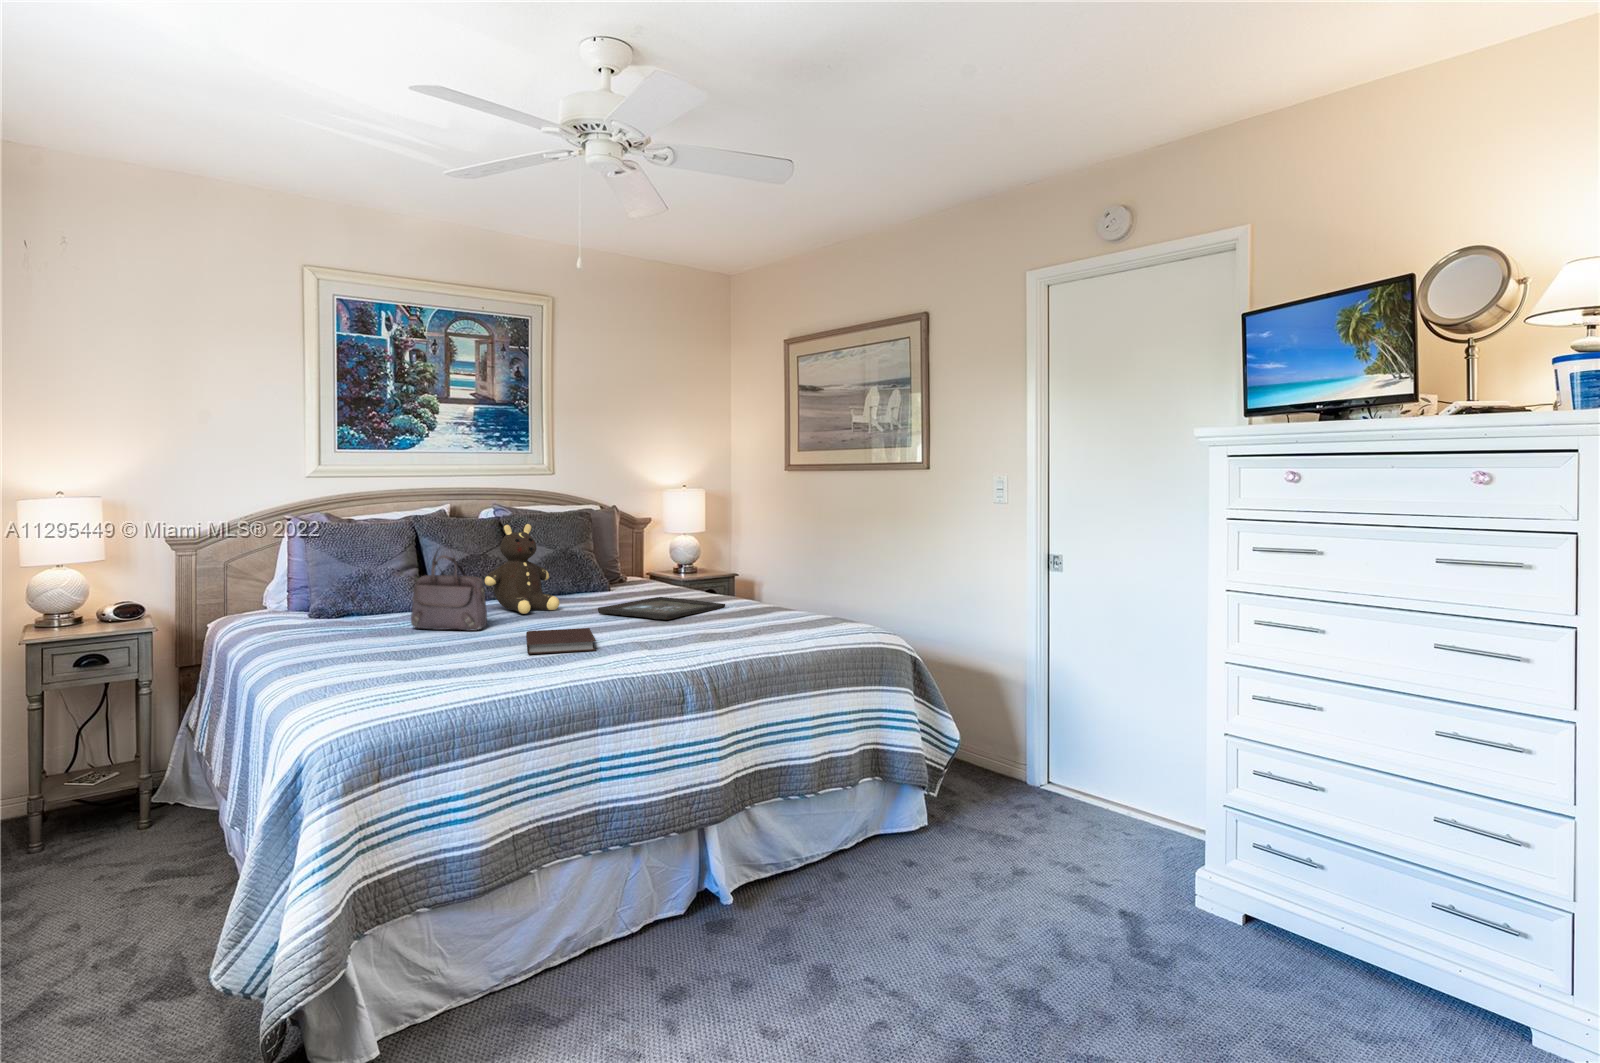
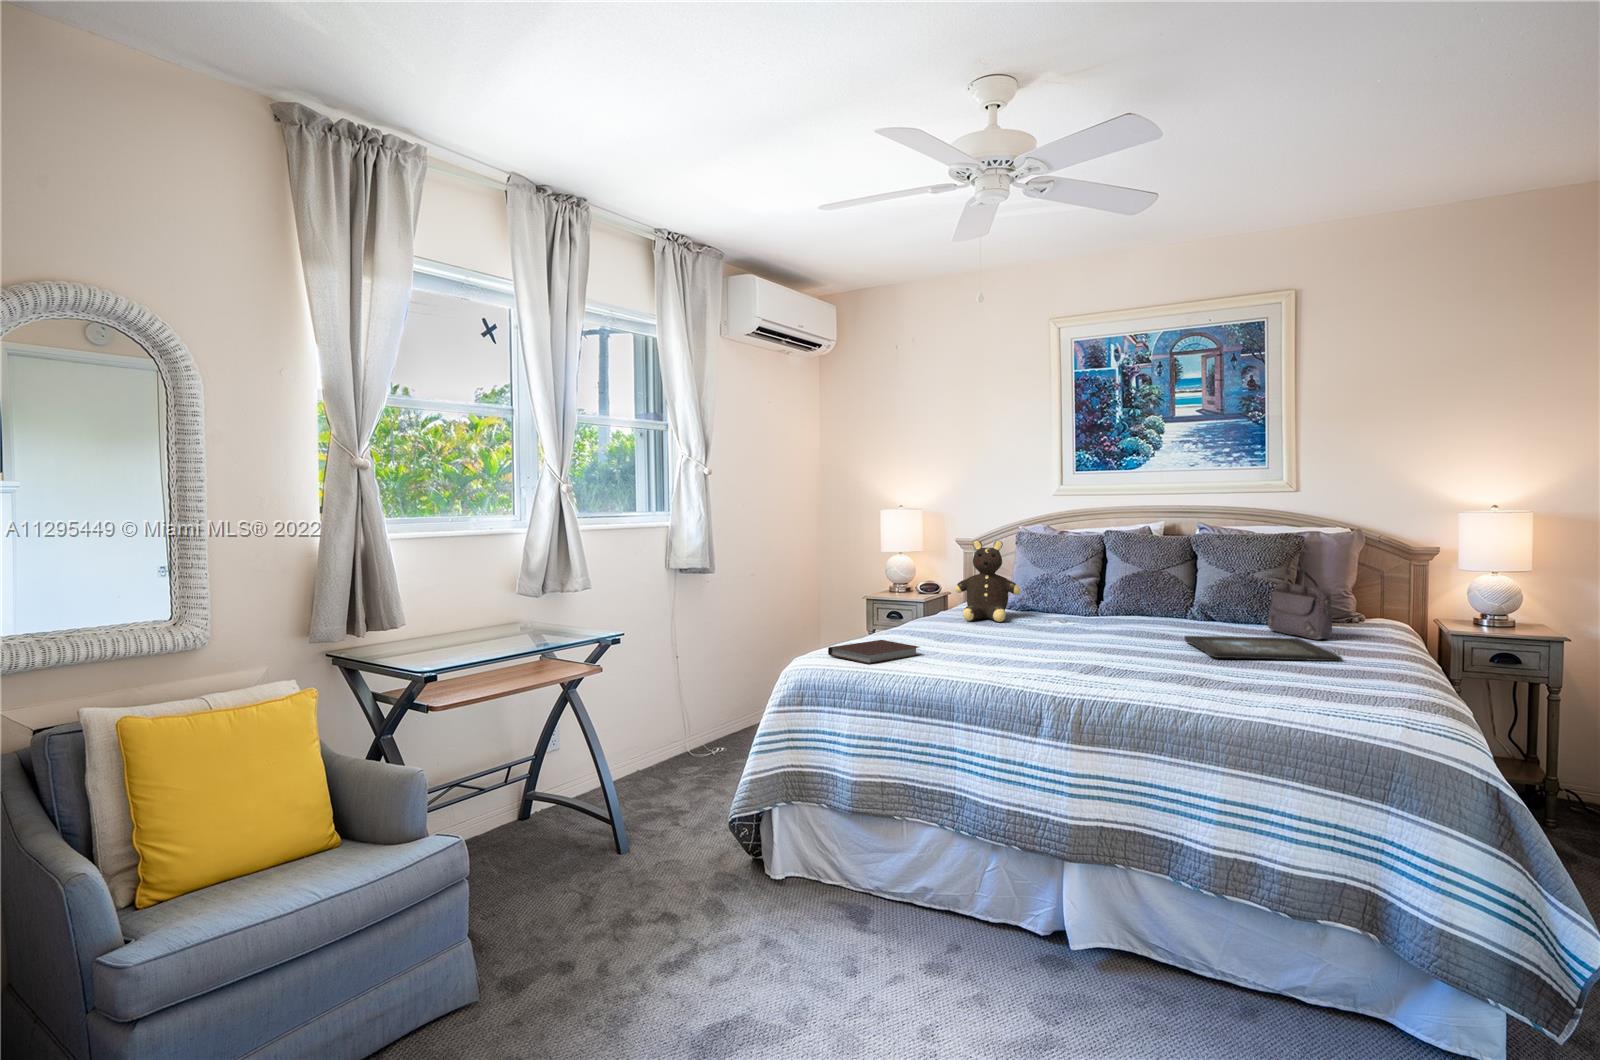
teddy bear: present [485,524,560,614] -> present [955,540,1020,622]
handbag: present [411,551,487,631] -> present [1268,559,1332,640]
notebook: present [526,628,596,654] -> present [828,640,919,664]

